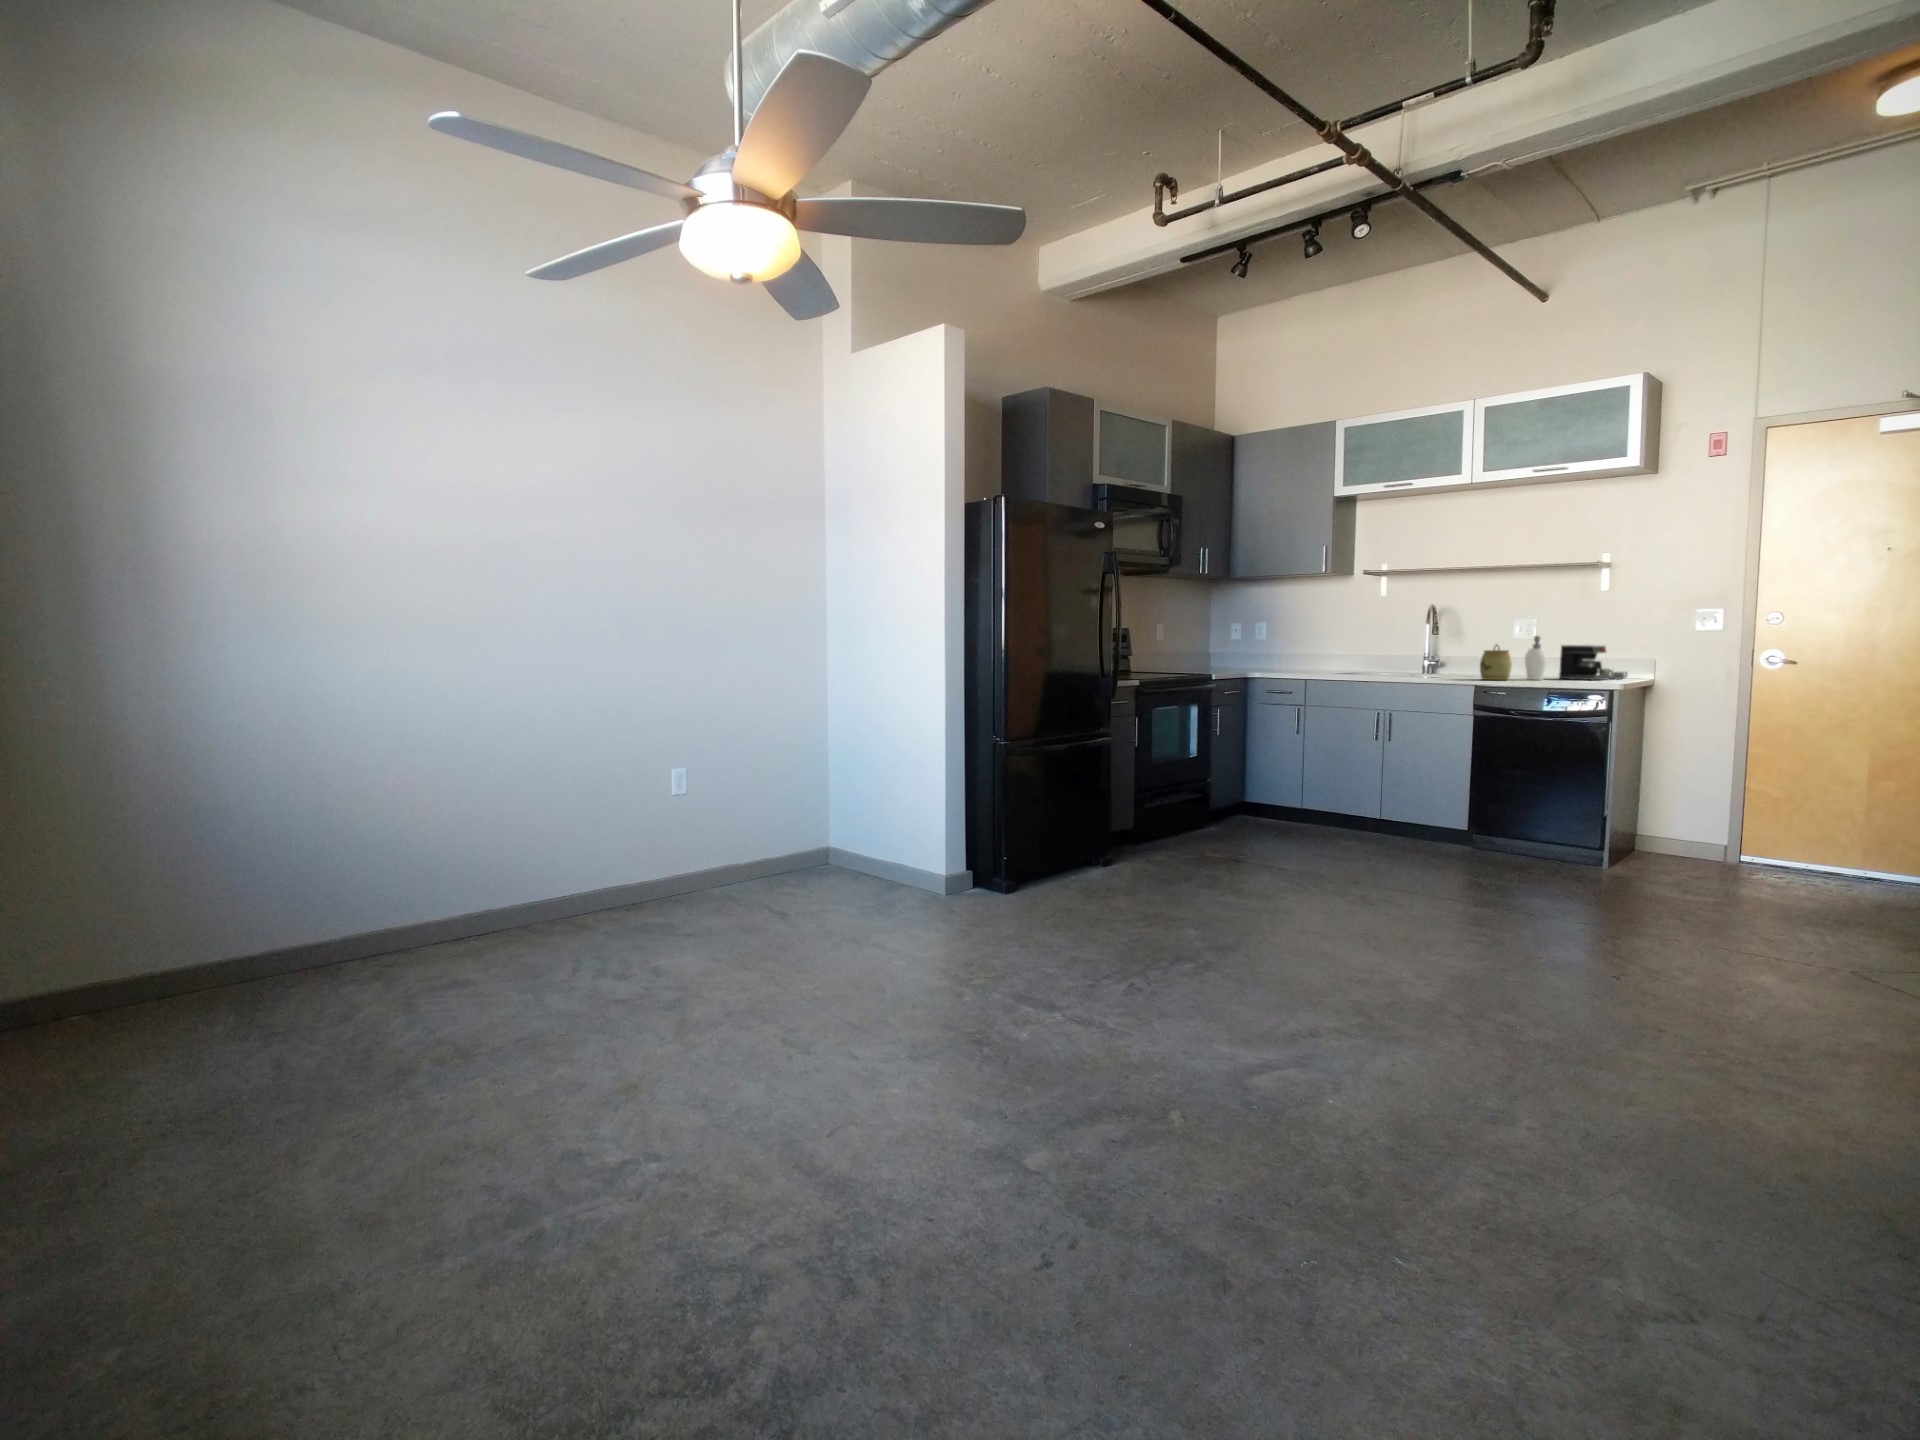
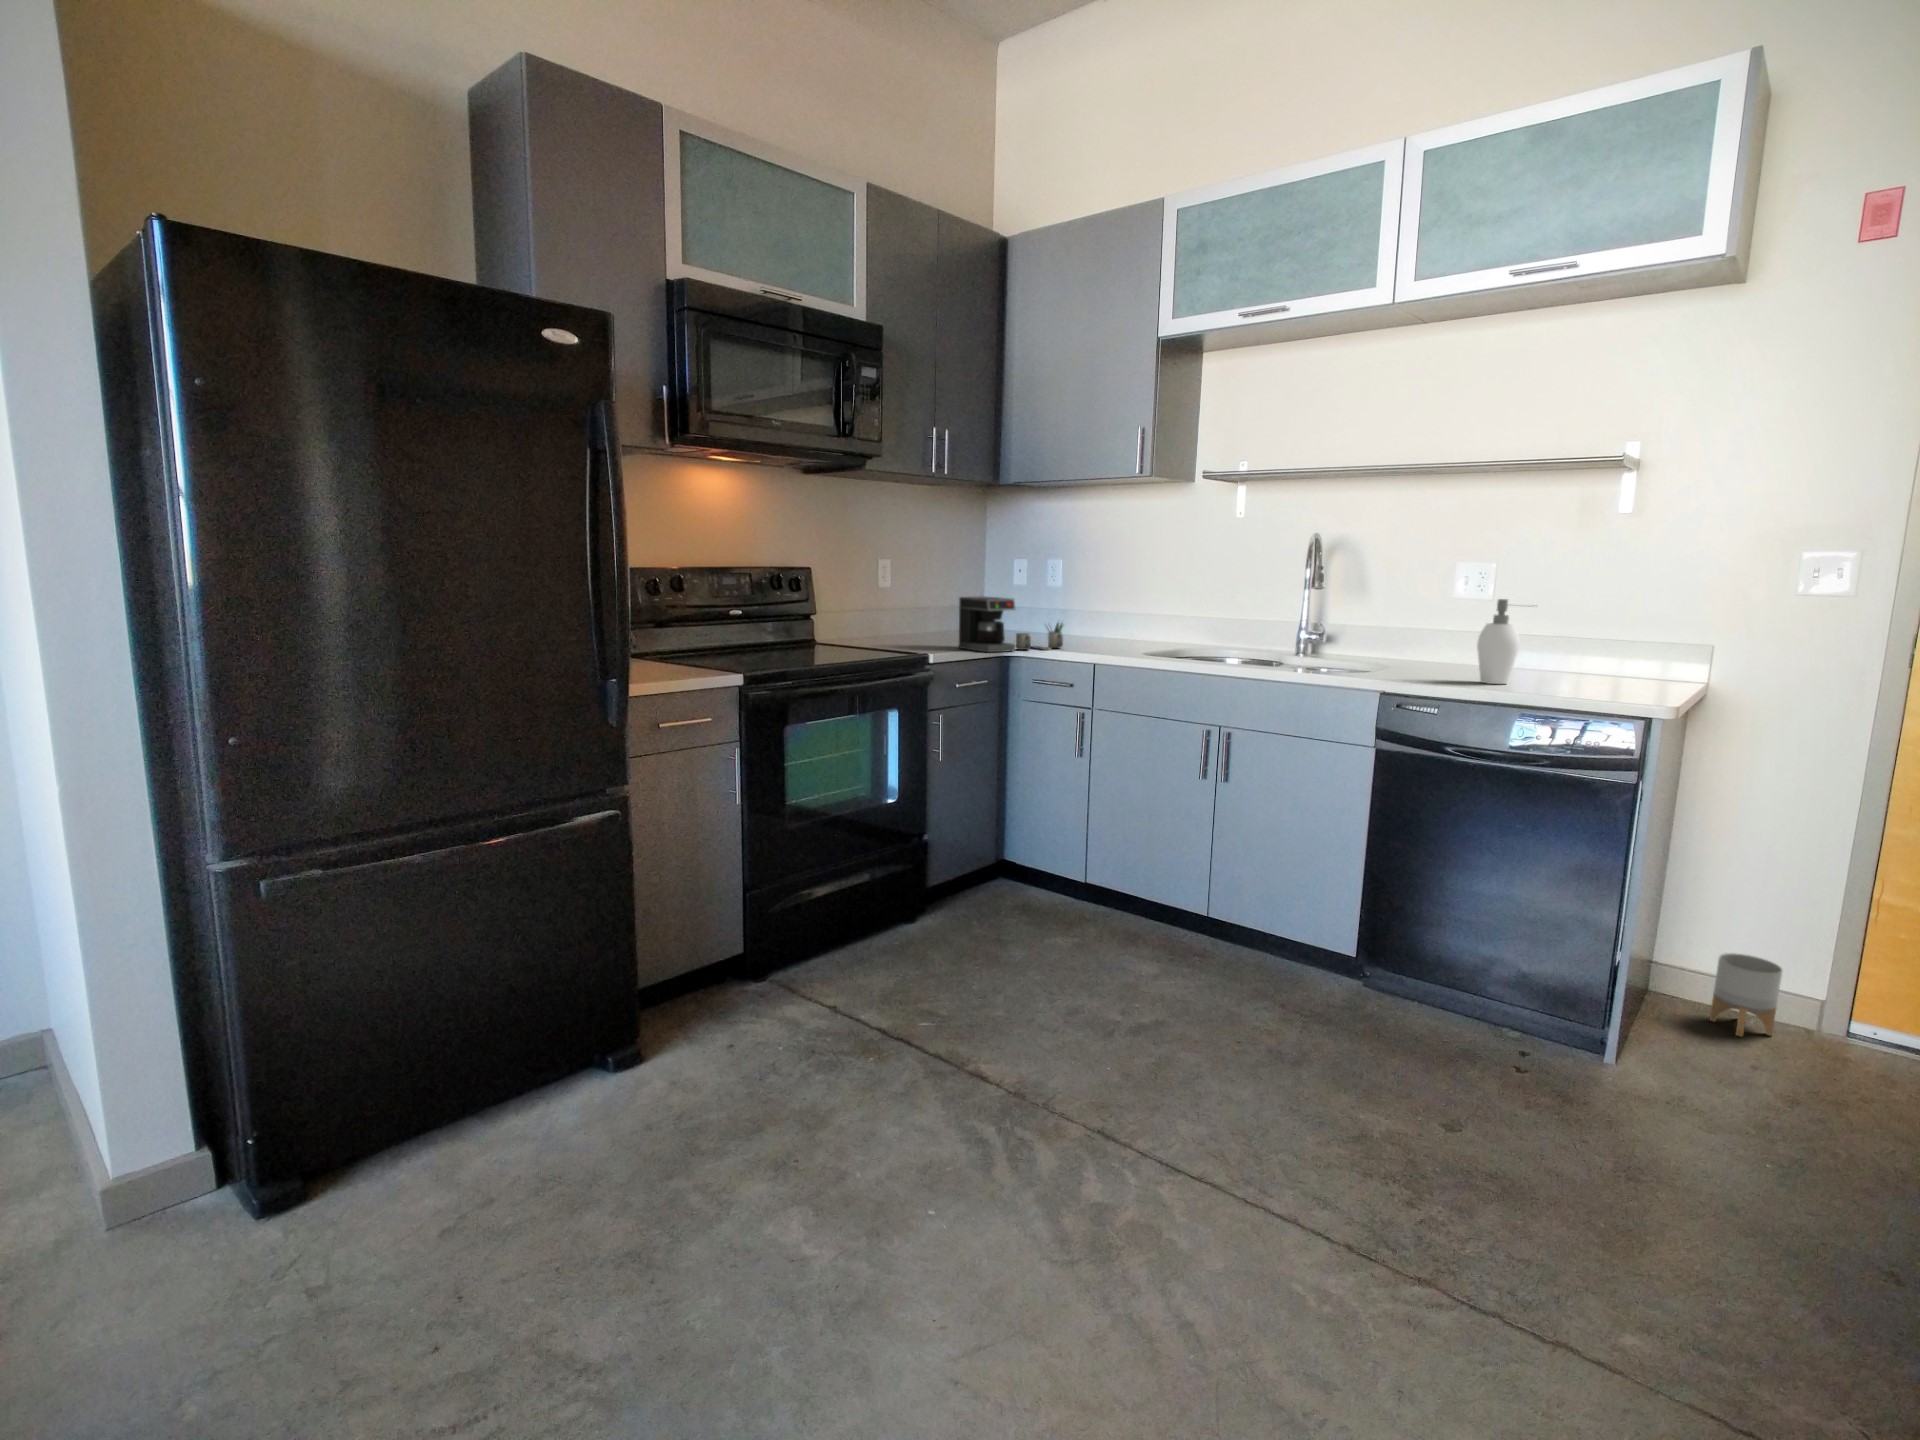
jar: present [1480,645,1512,680] -> none [1396,614,1455,686]
coffee maker: present [1559,645,1627,680] -> present [959,597,1063,653]
planter: none [1665,823,1701,864] -> present [1710,953,1782,1037]

